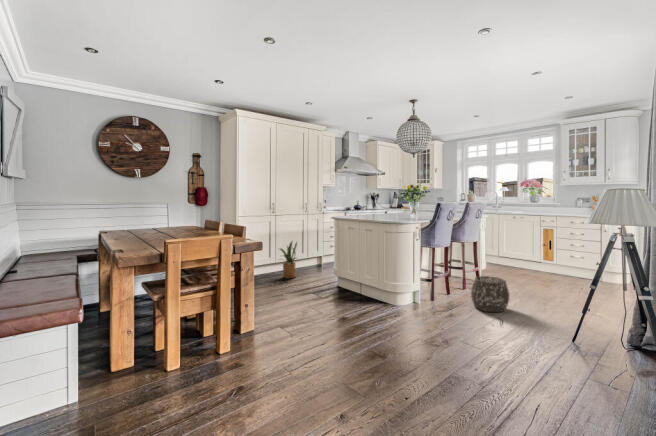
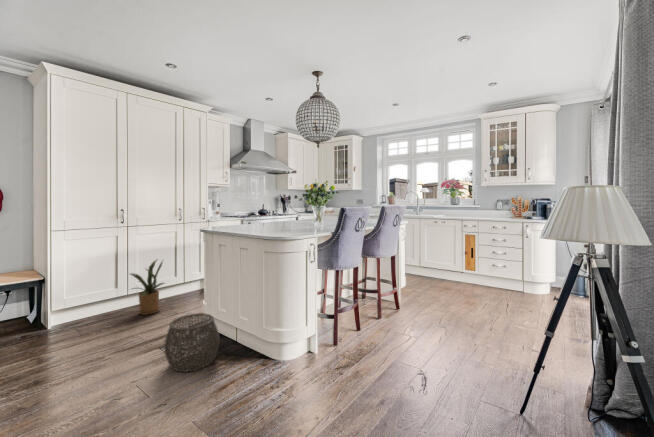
woven basket: present [471,276,509,313] -> present [165,313,219,372]

